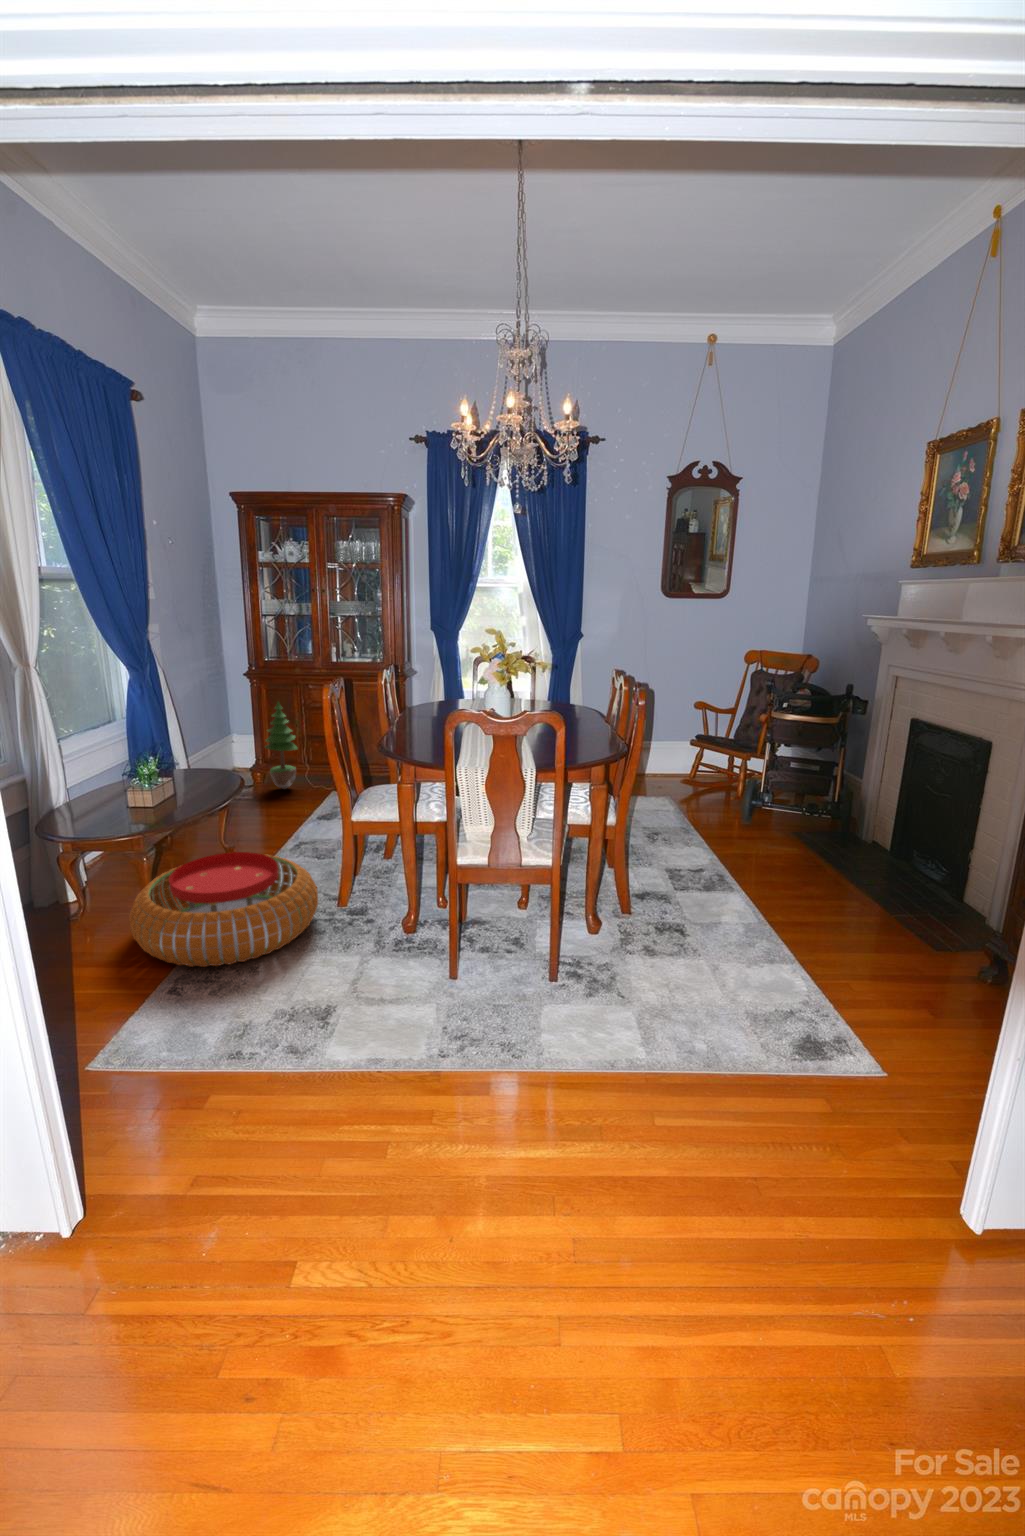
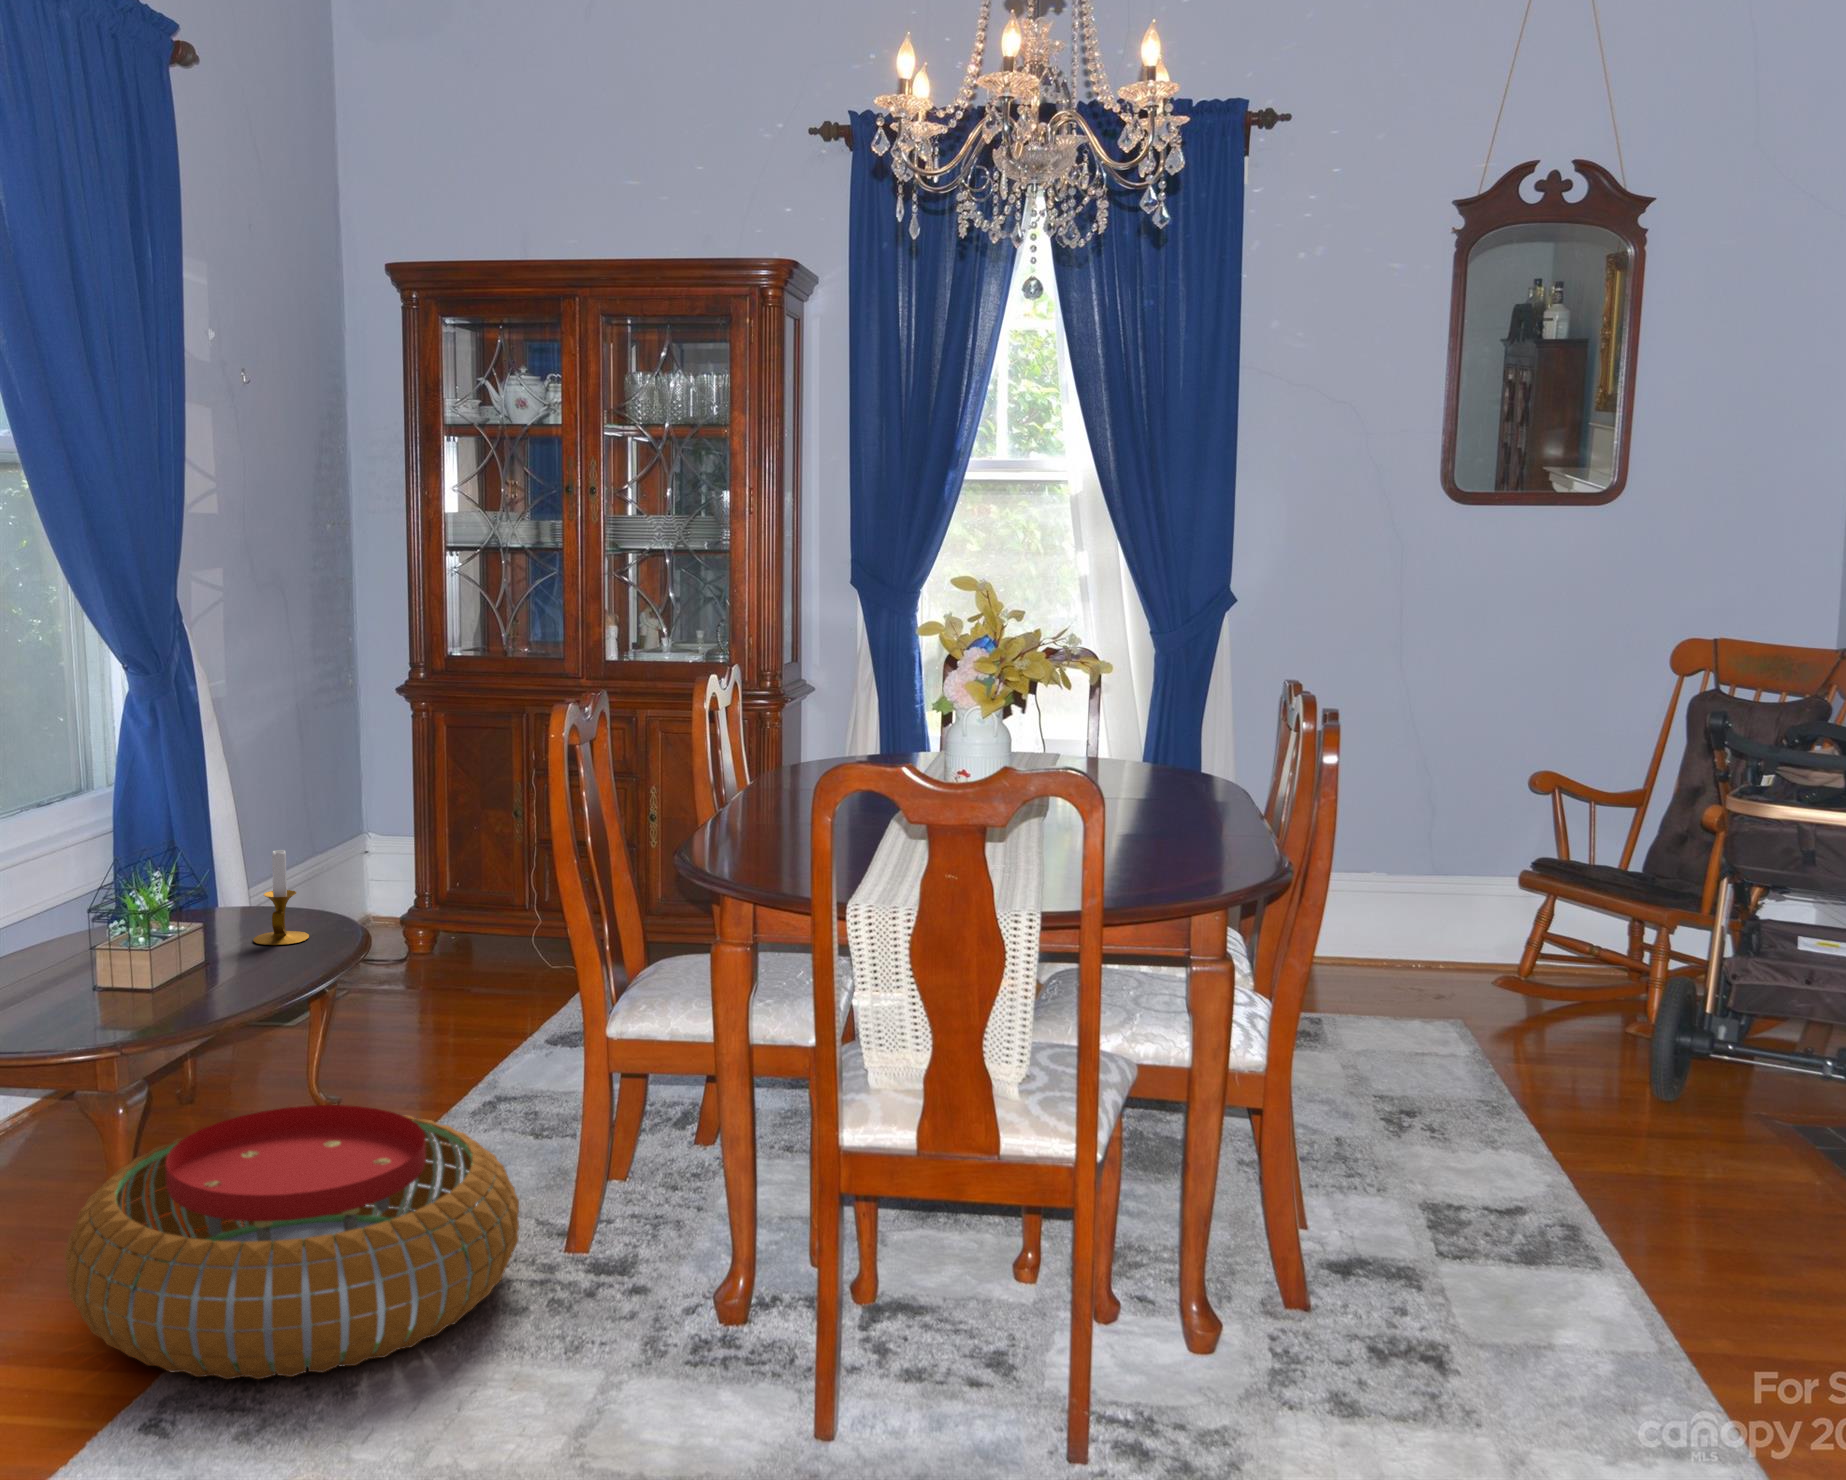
potted tree: present [265,702,297,789] -> none [434,748,518,970]
candlestick: none [195,747,218,786] -> present [253,850,309,945]

